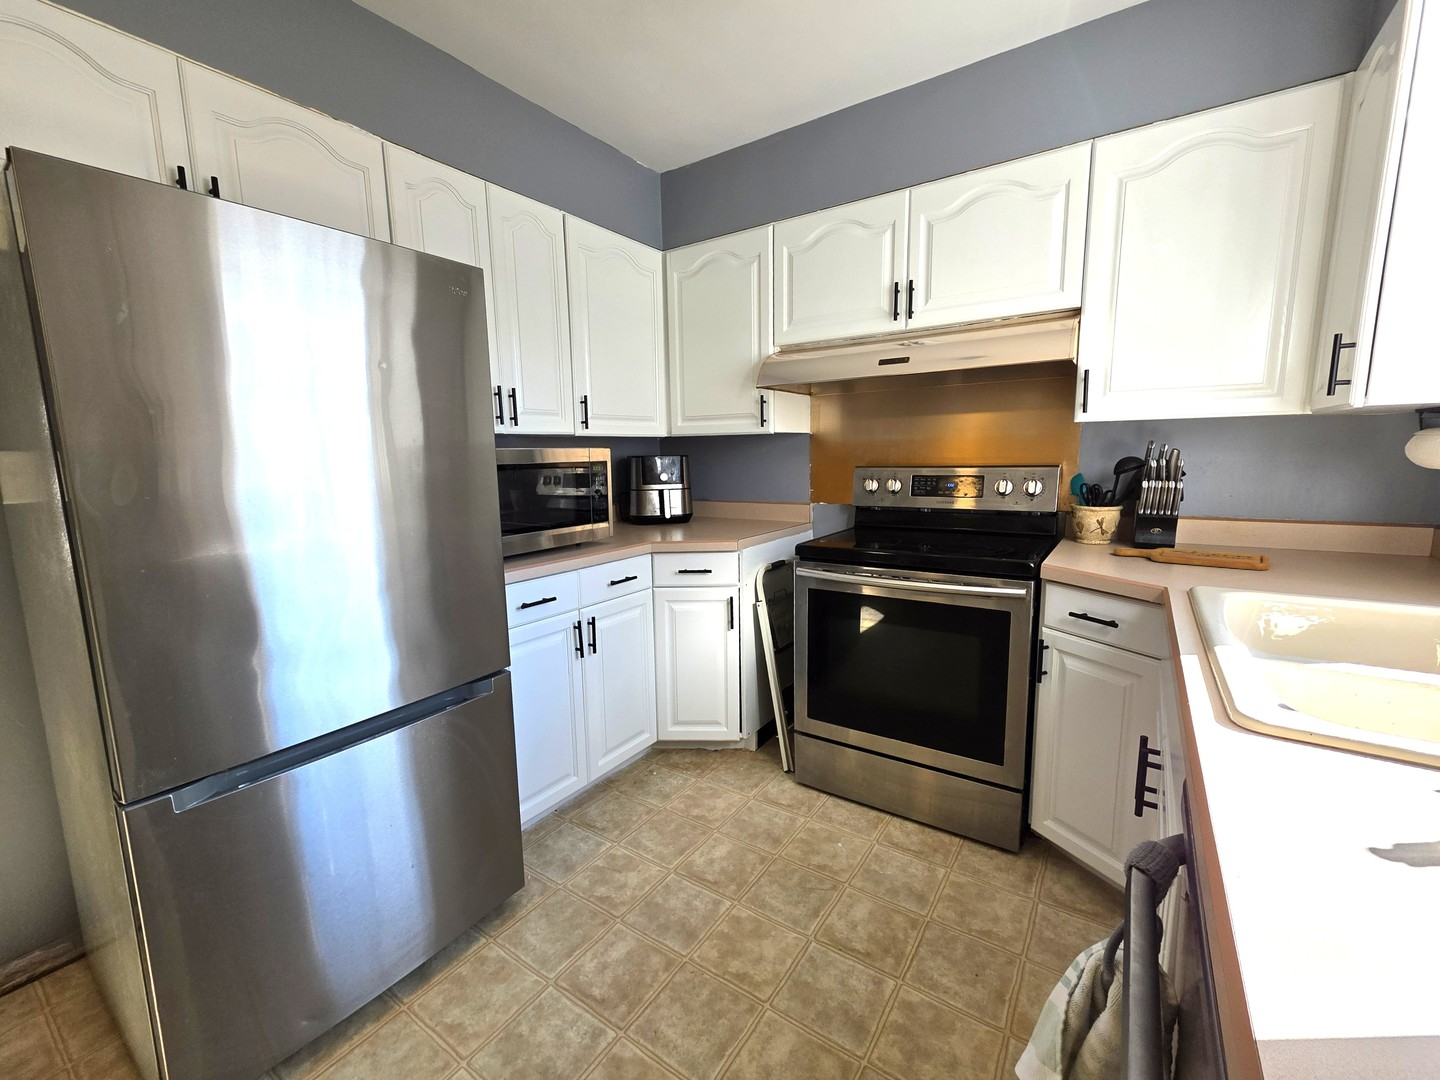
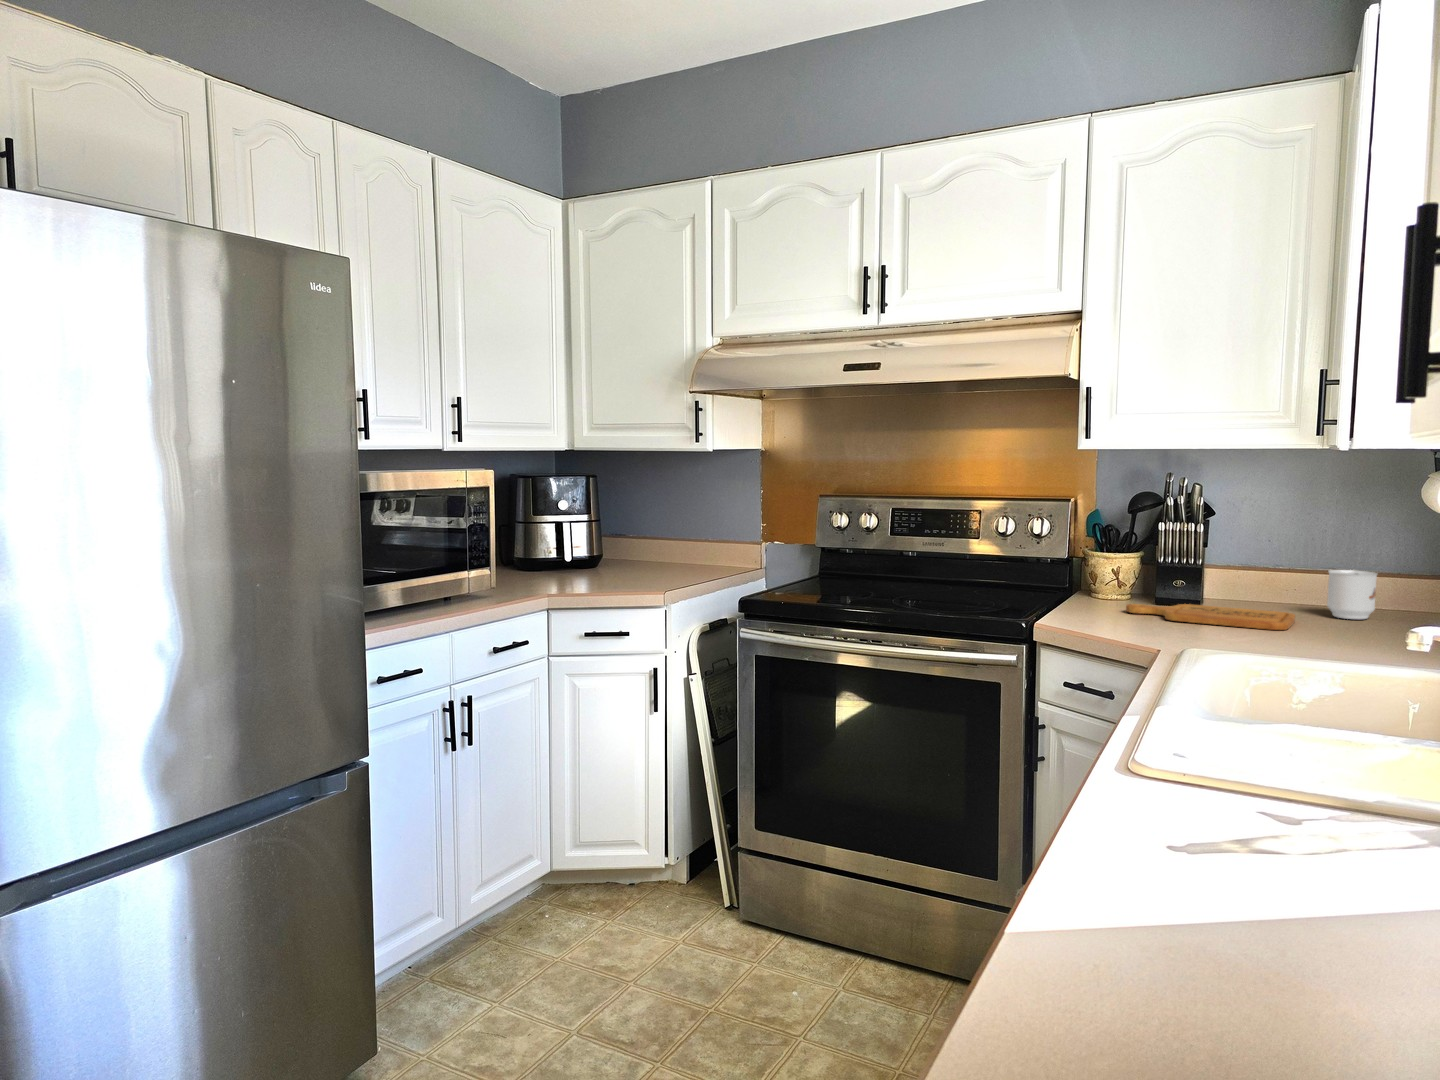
mug: none [1295,519,1347,561] -> present [1327,570,1377,619]

